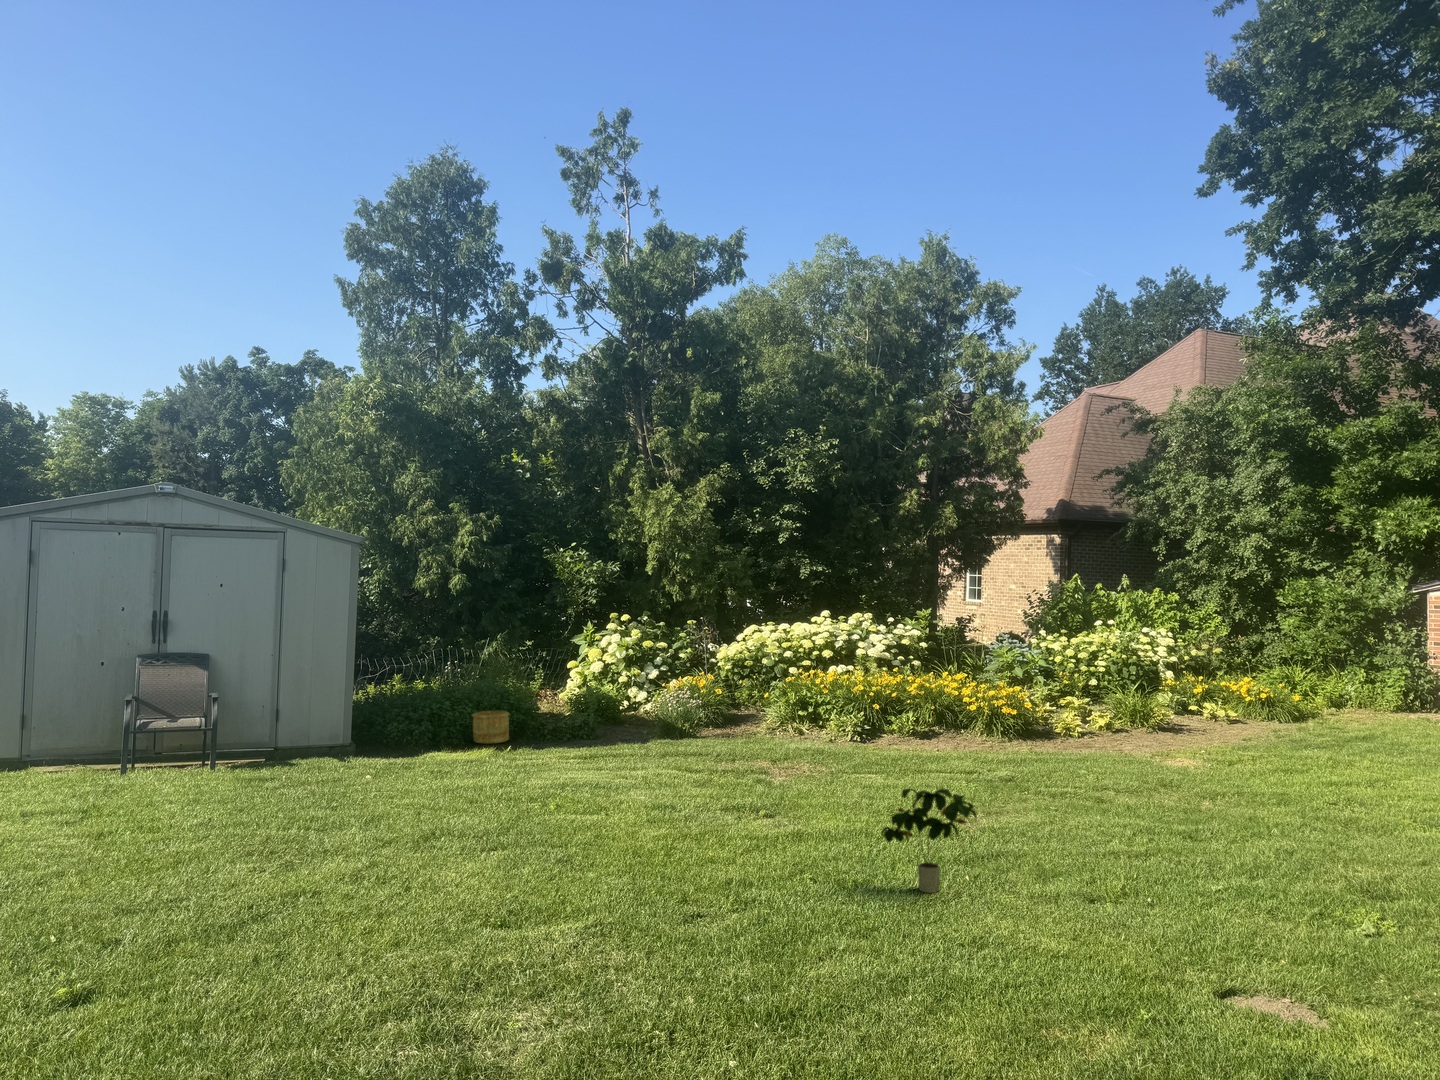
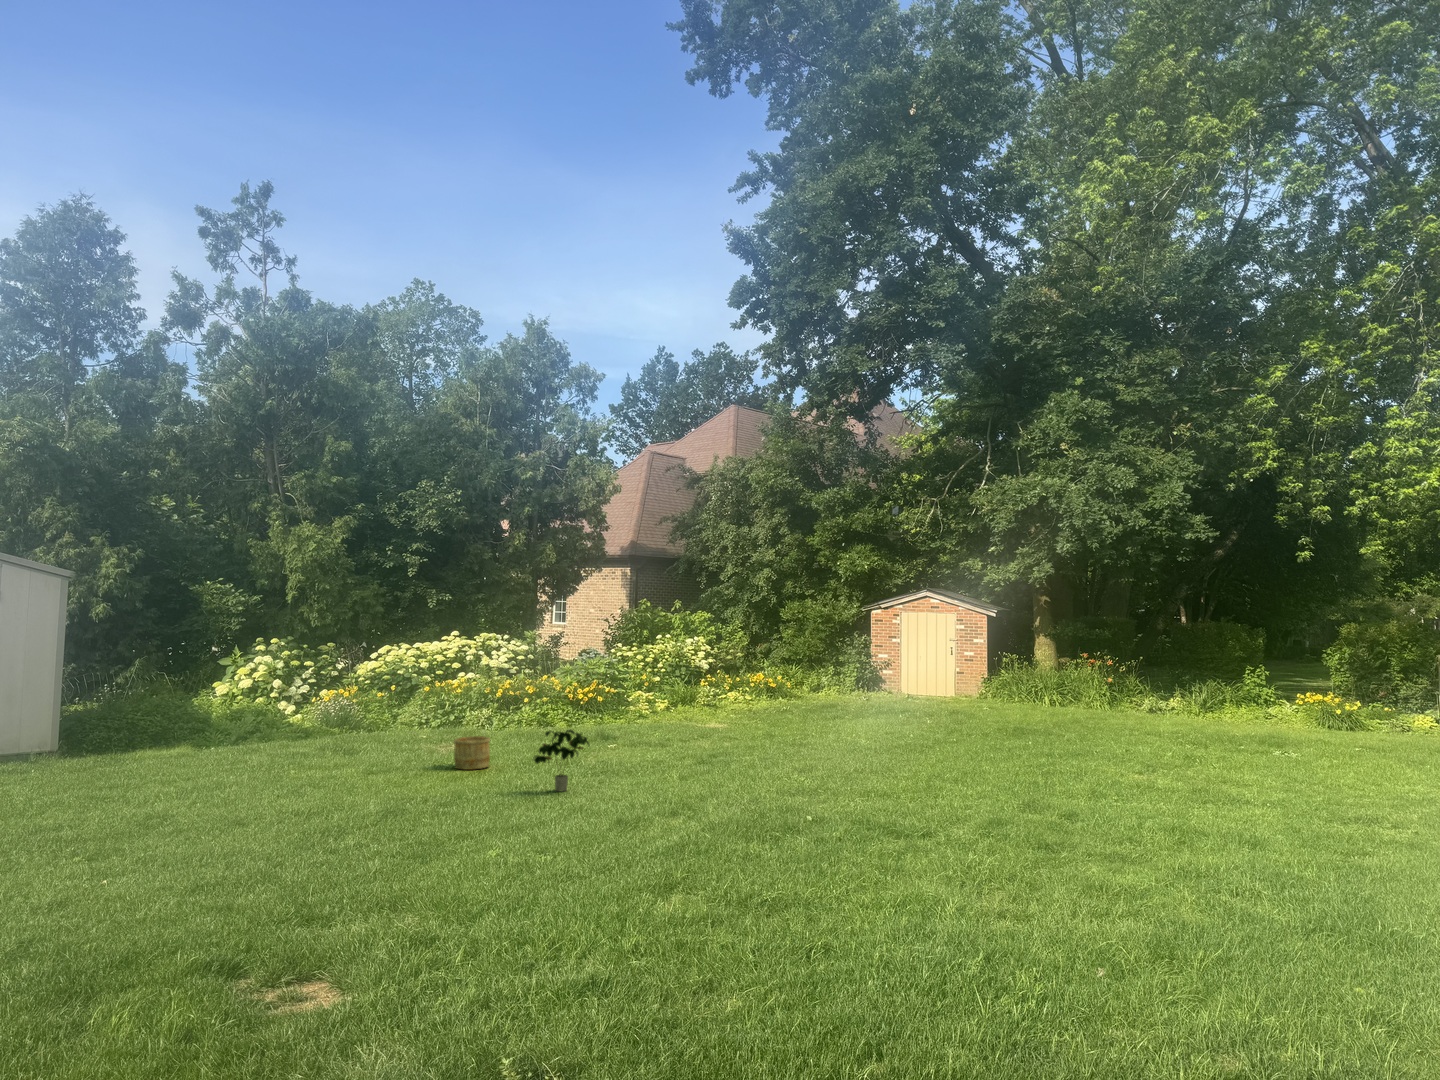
wooden bucket: present [472,711,509,744] -> present [454,736,490,770]

